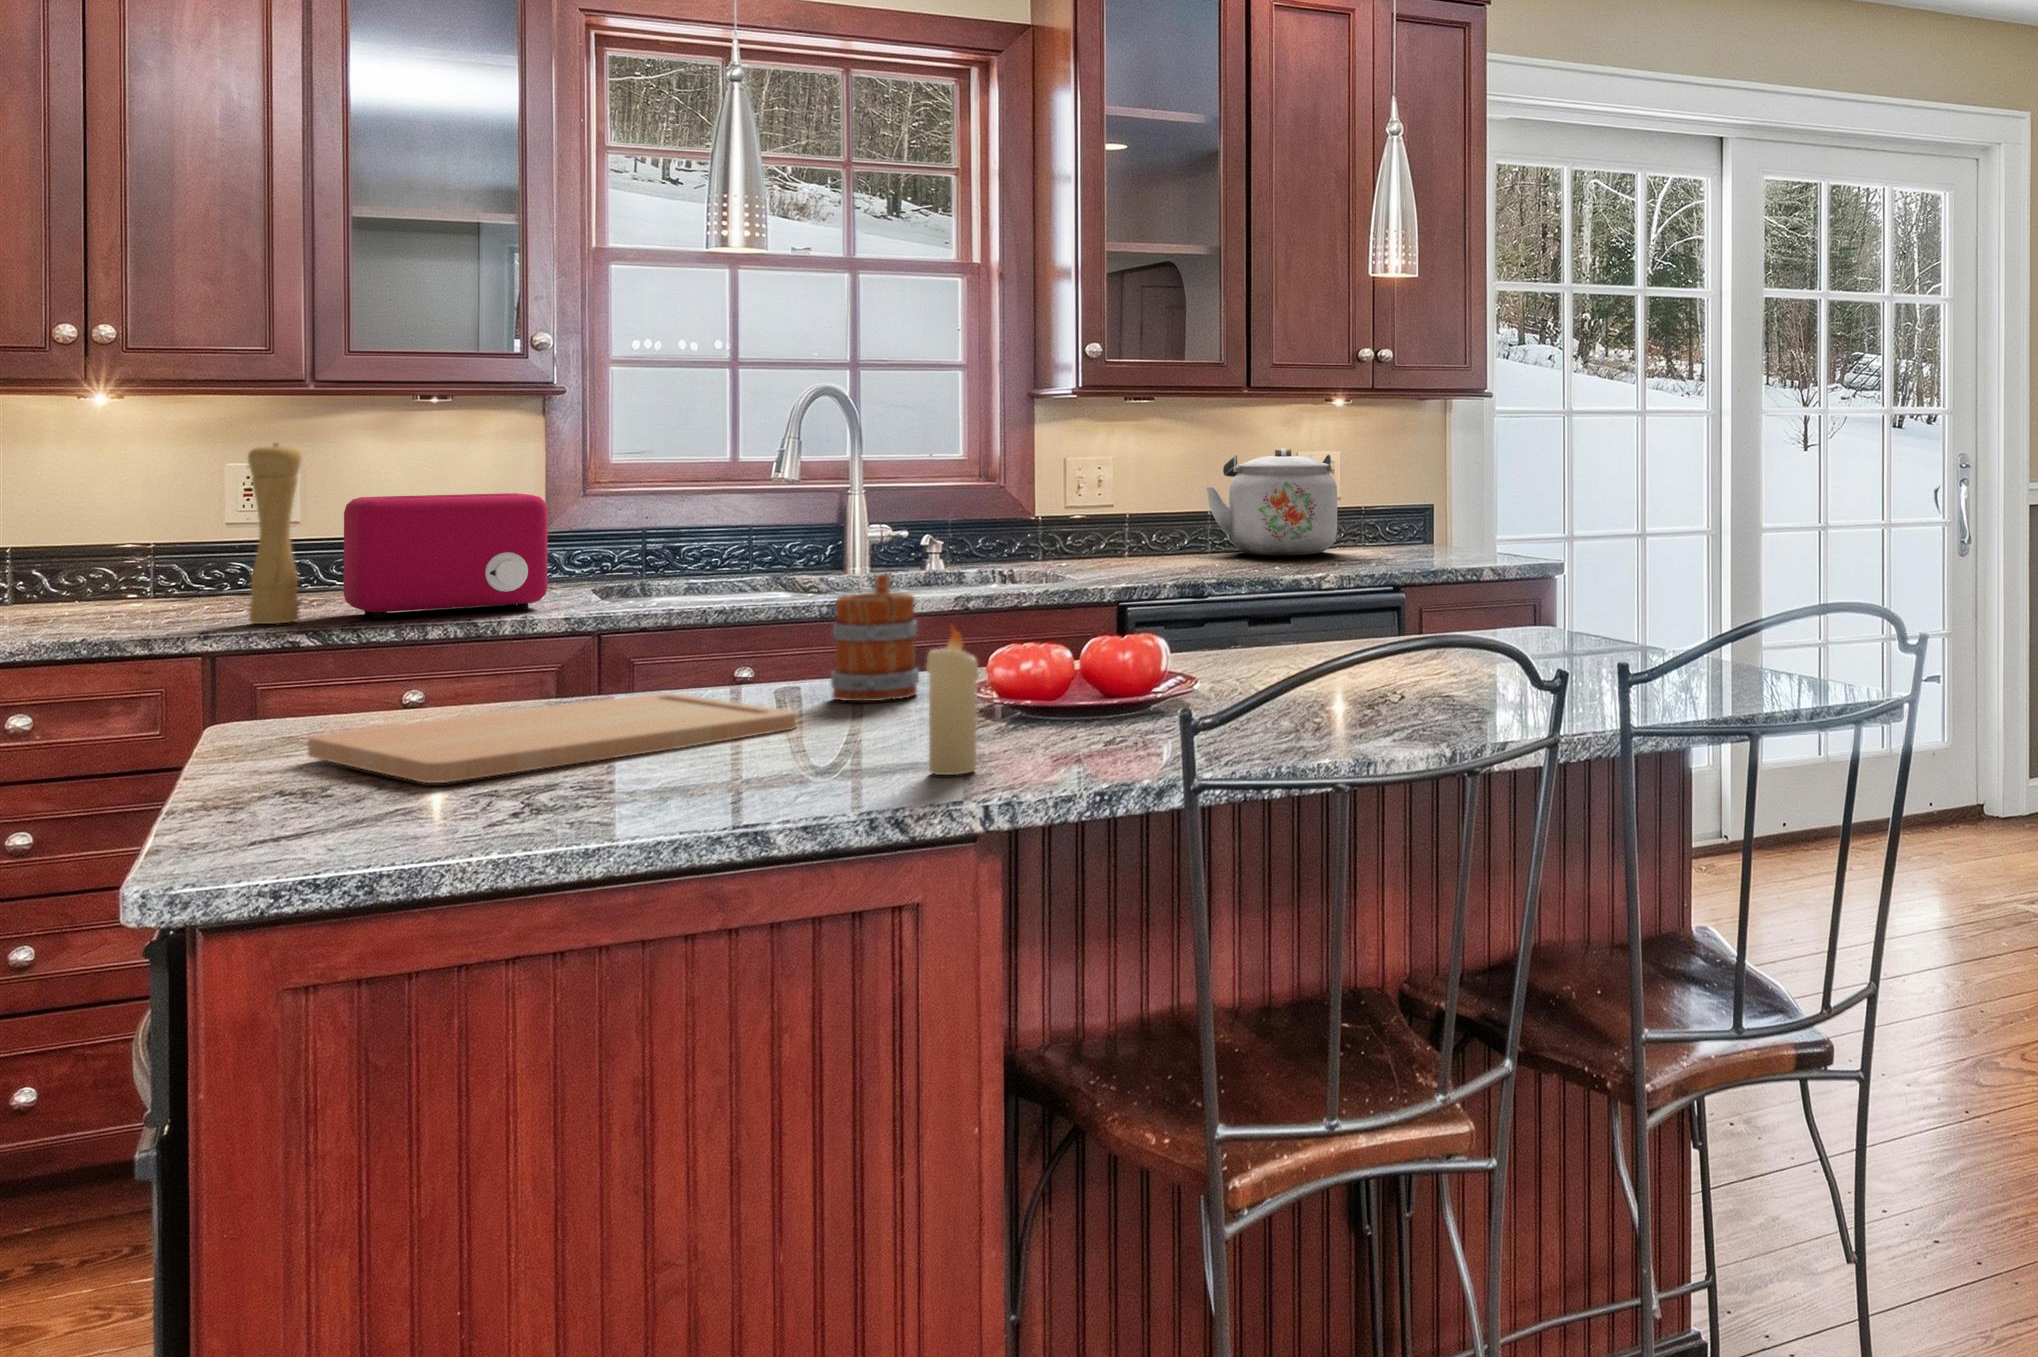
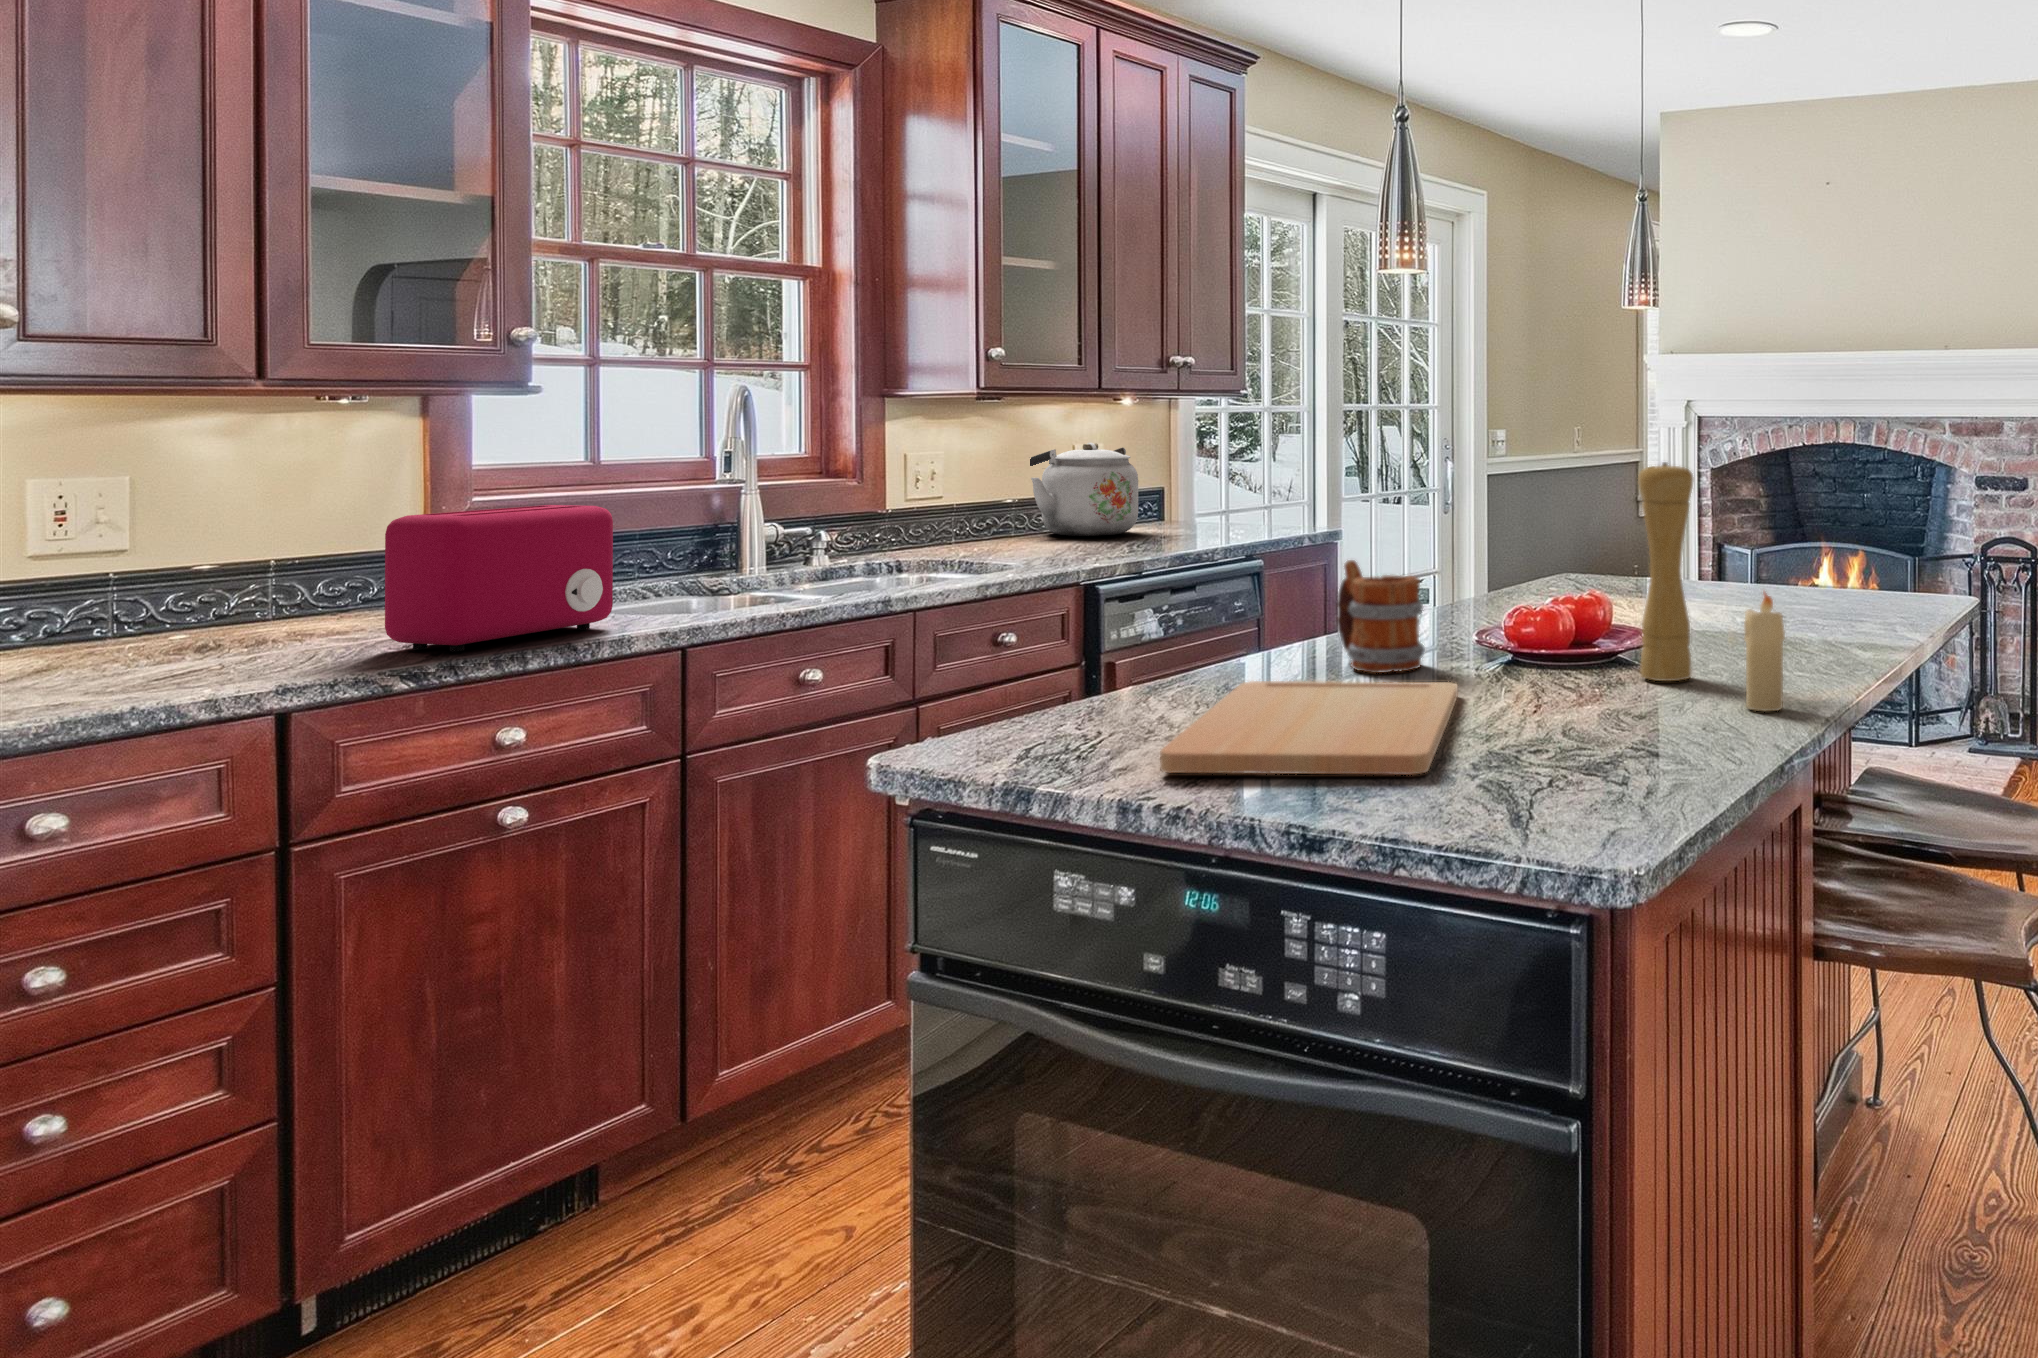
pepper mill: present [248,443,302,624] -> present [1638,462,1693,681]

